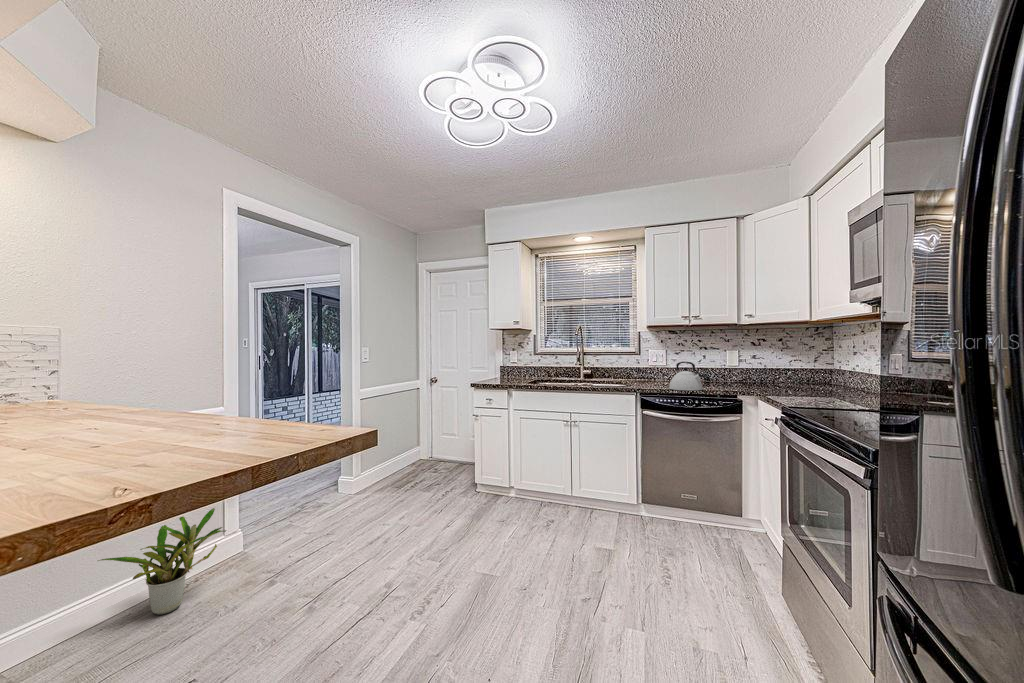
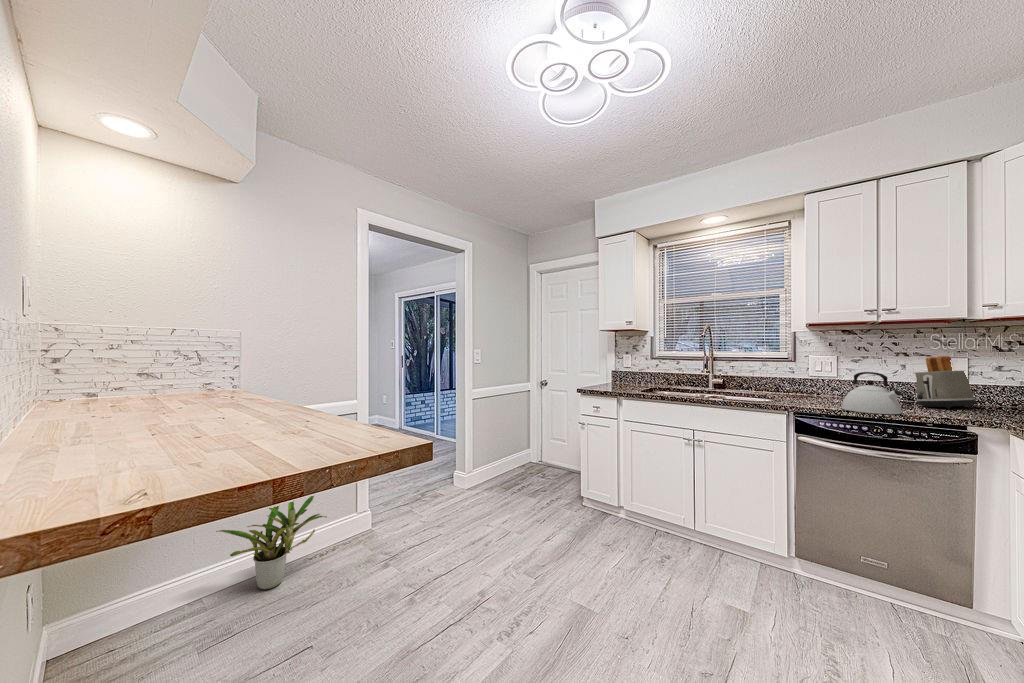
toaster: none [712,349,745,385] -> present [915,356,977,409]

